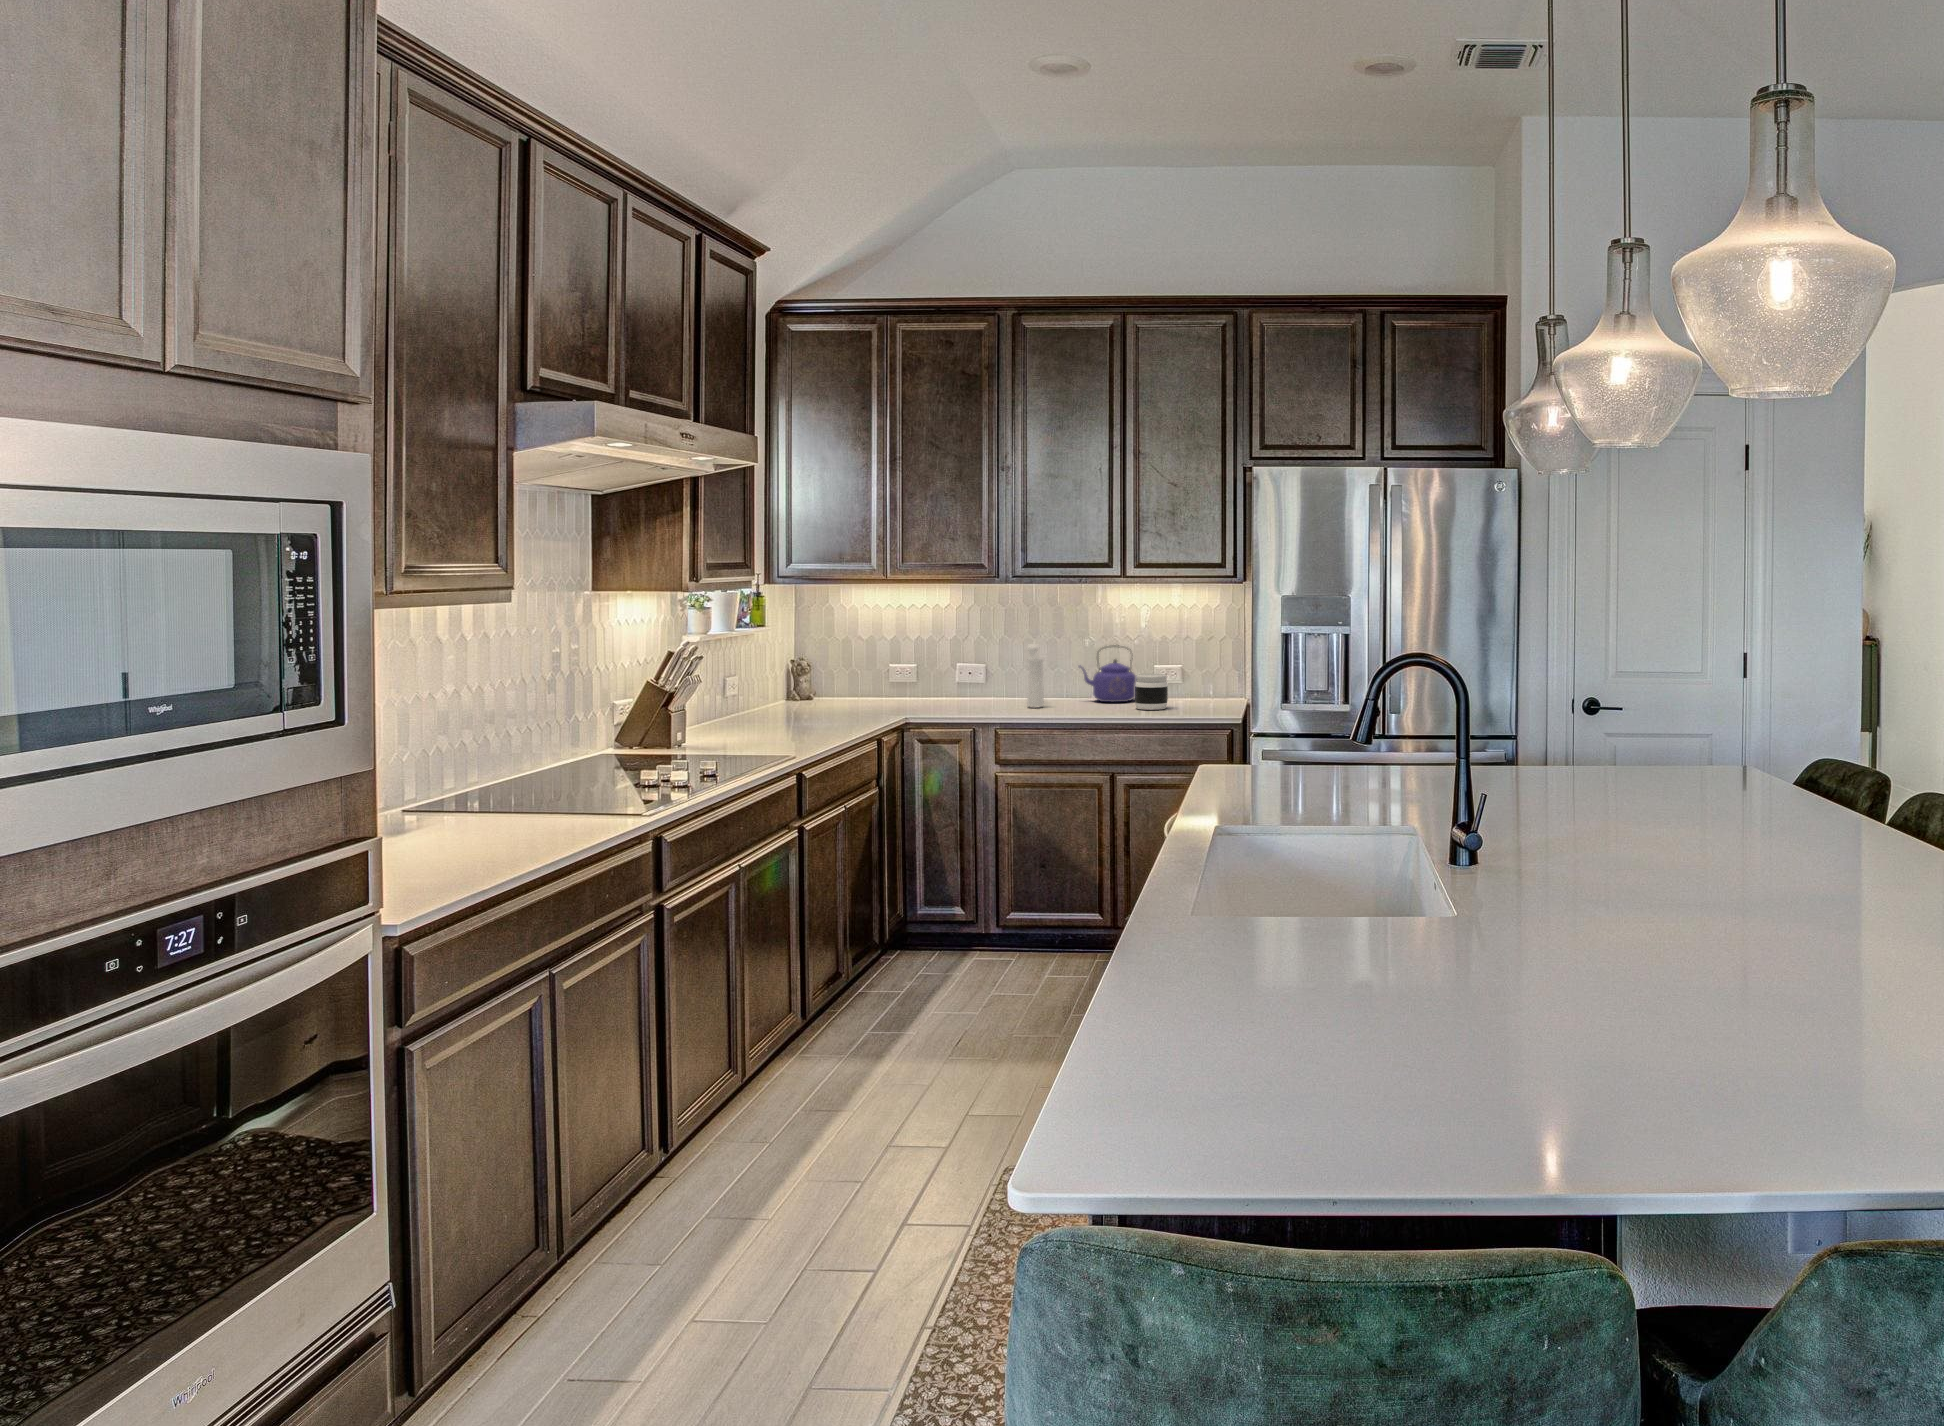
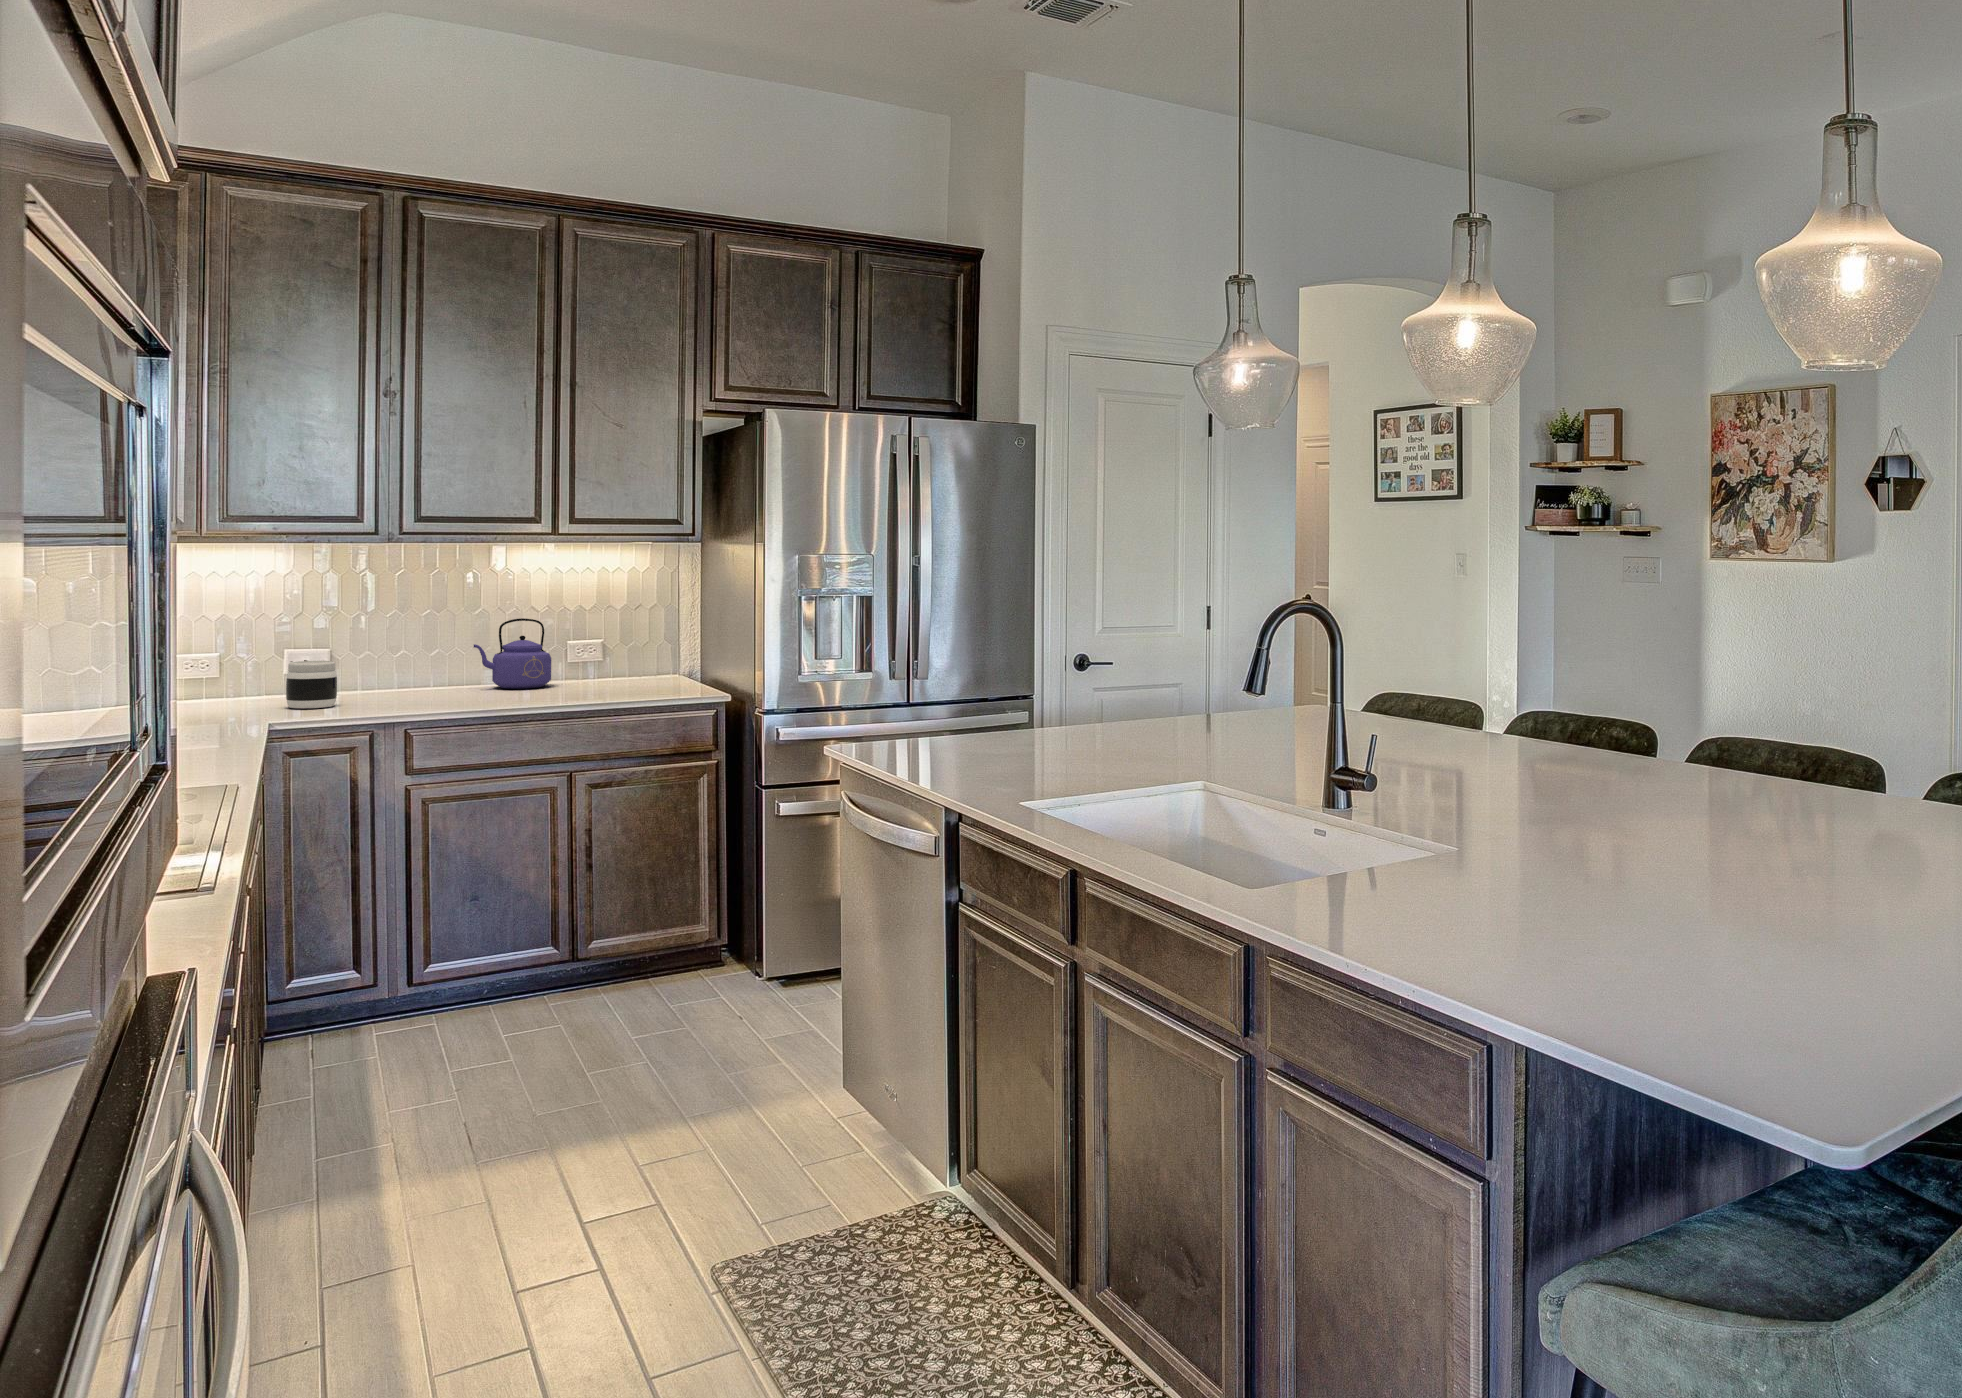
pepper mill: present [1027,644,1044,708] -> none [408,619,446,699]
jar: present [1135,674,1168,710] -> present [286,661,337,708]

